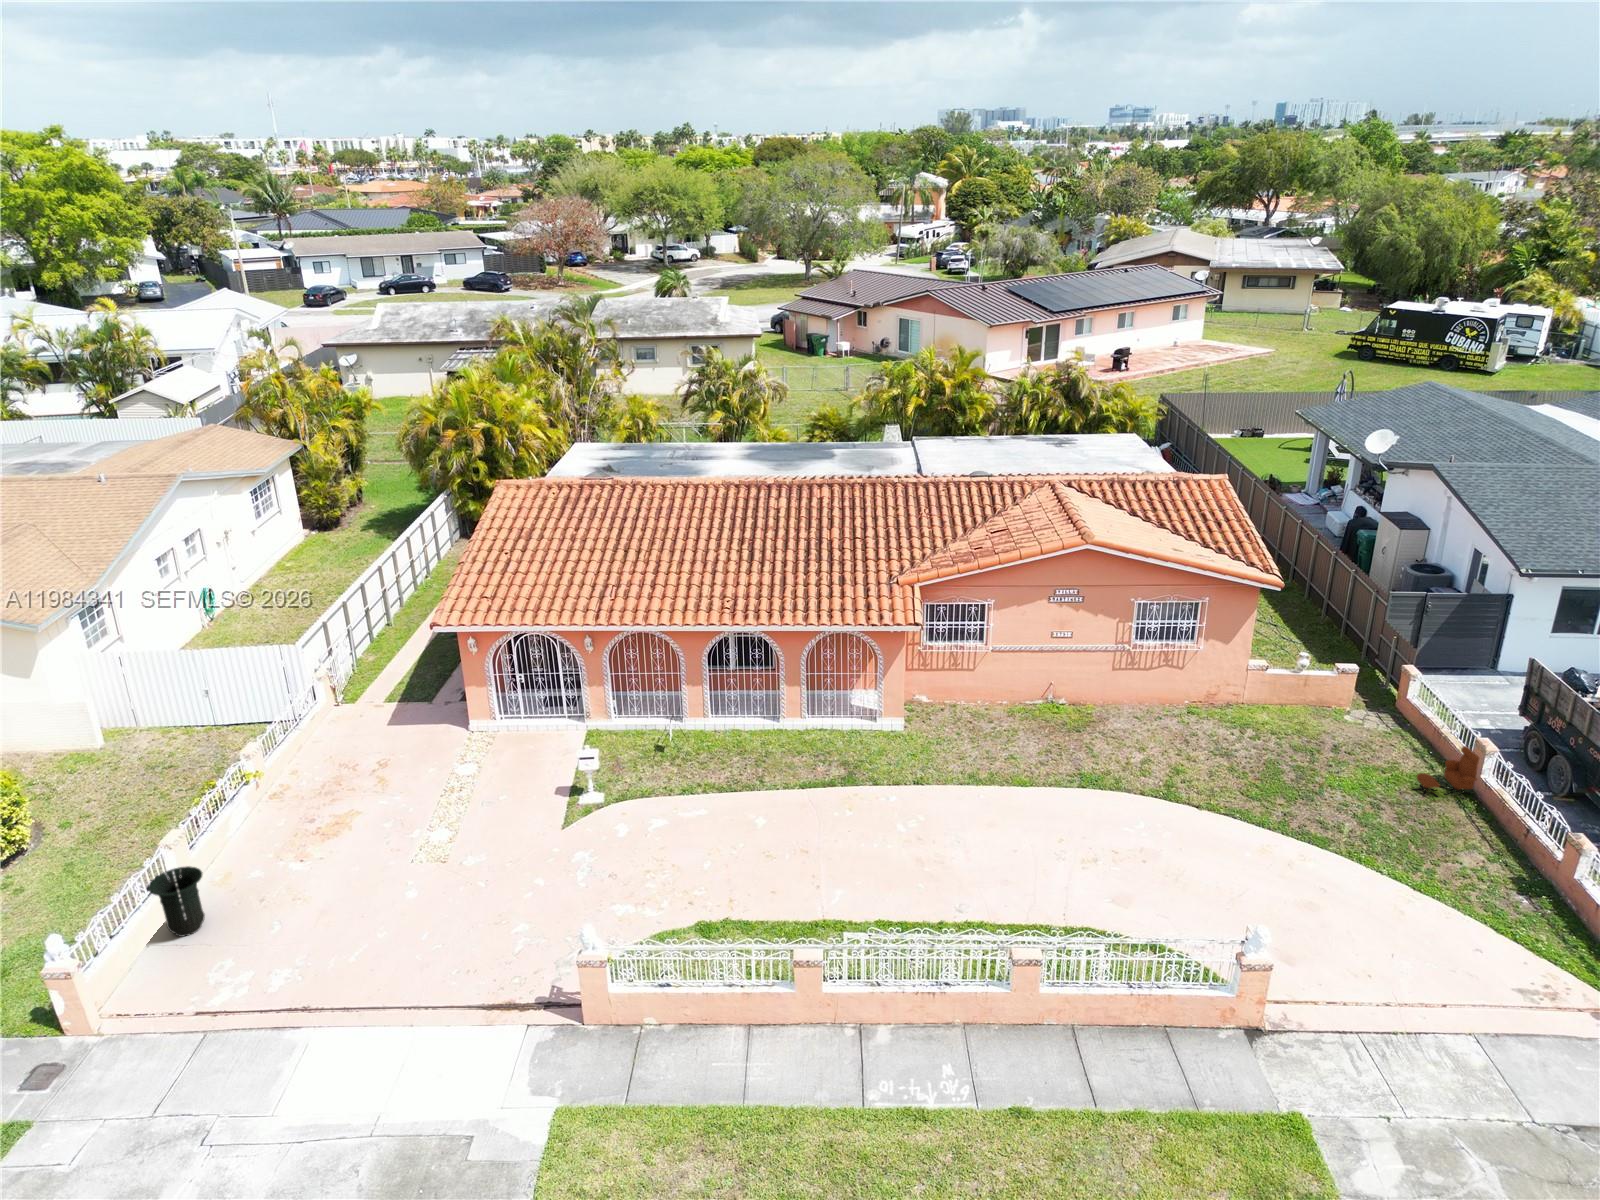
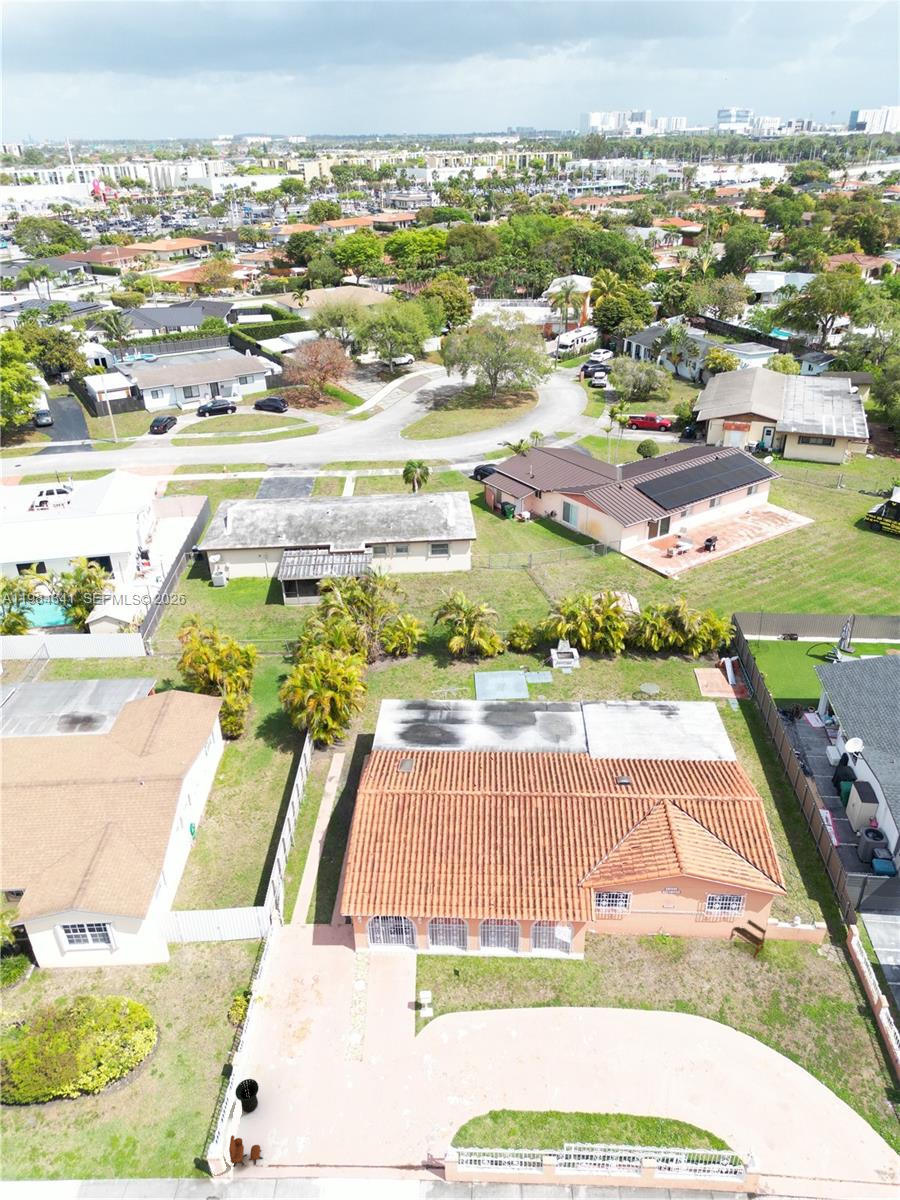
bench: none [1179,659,1247,729] -> present [730,920,766,958]
lounge chair: present [1413,746,1479,799] -> present [229,1135,263,1167]

